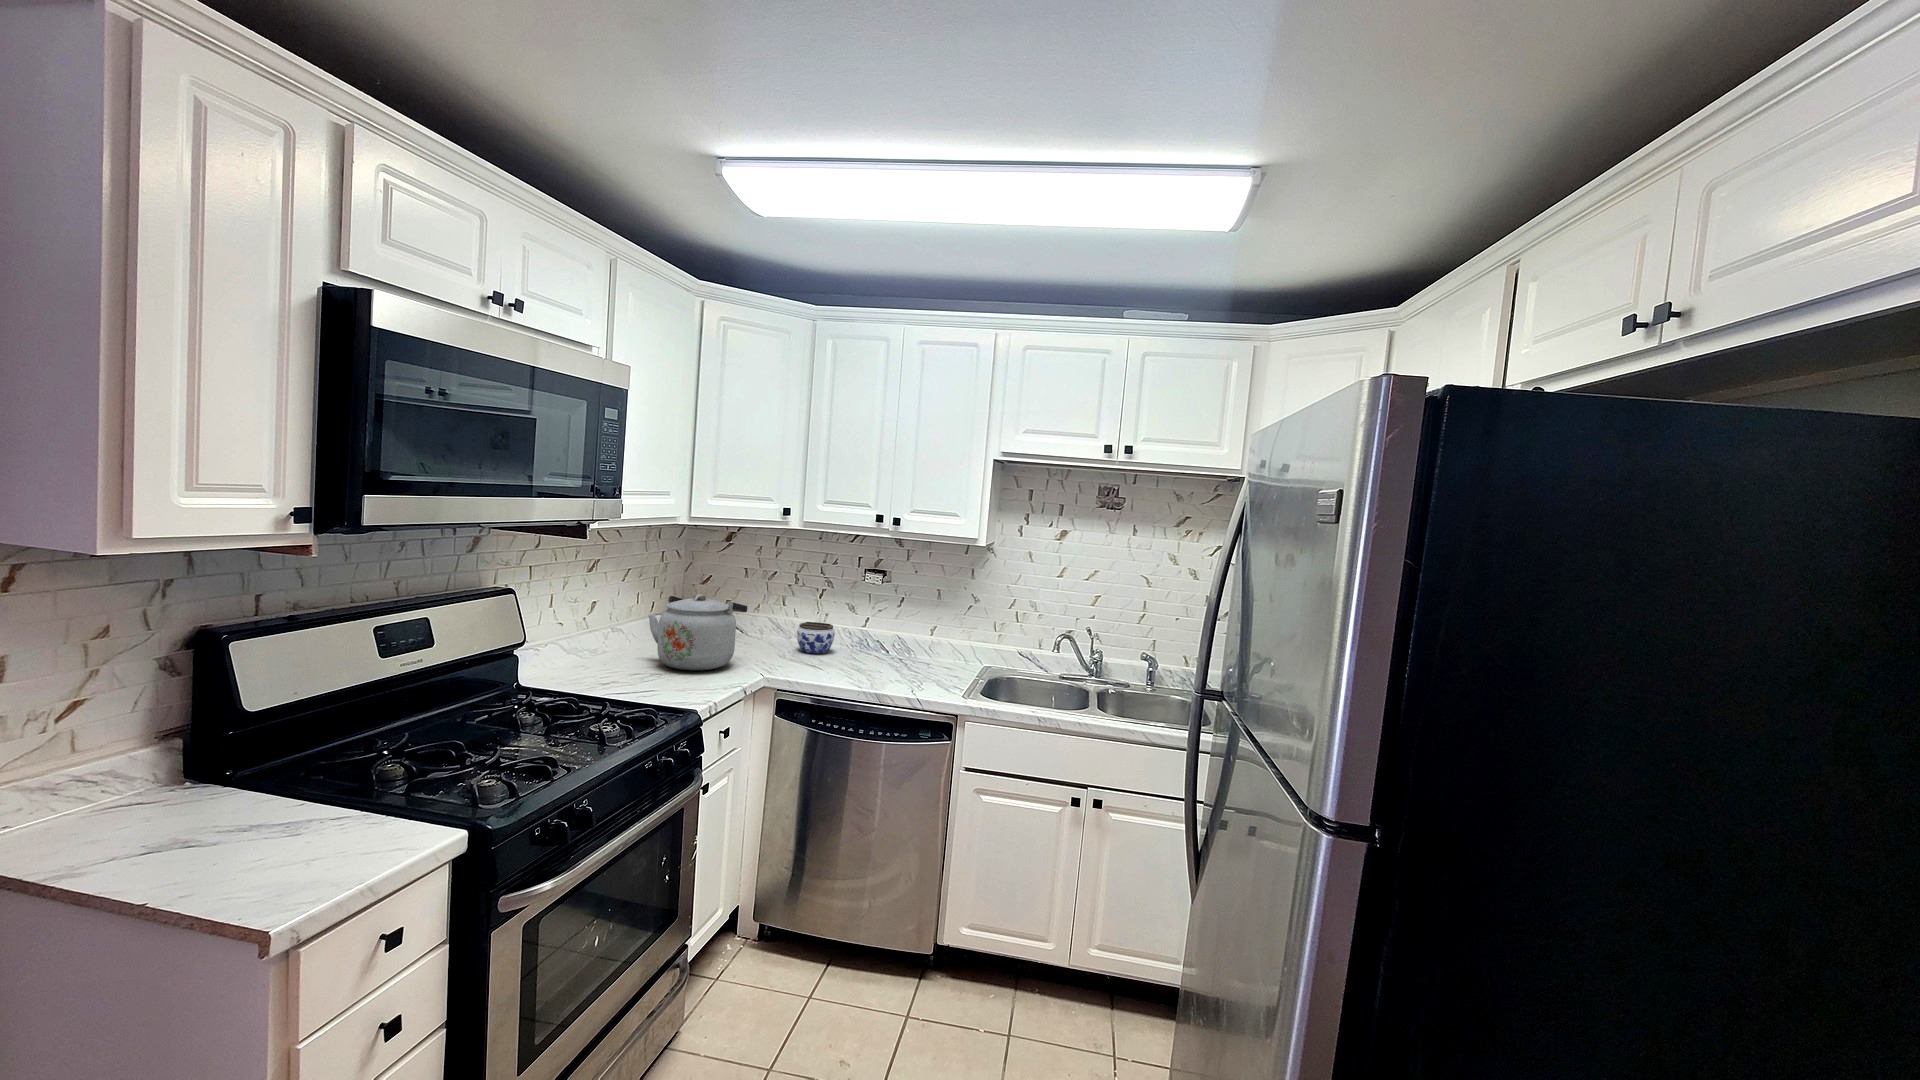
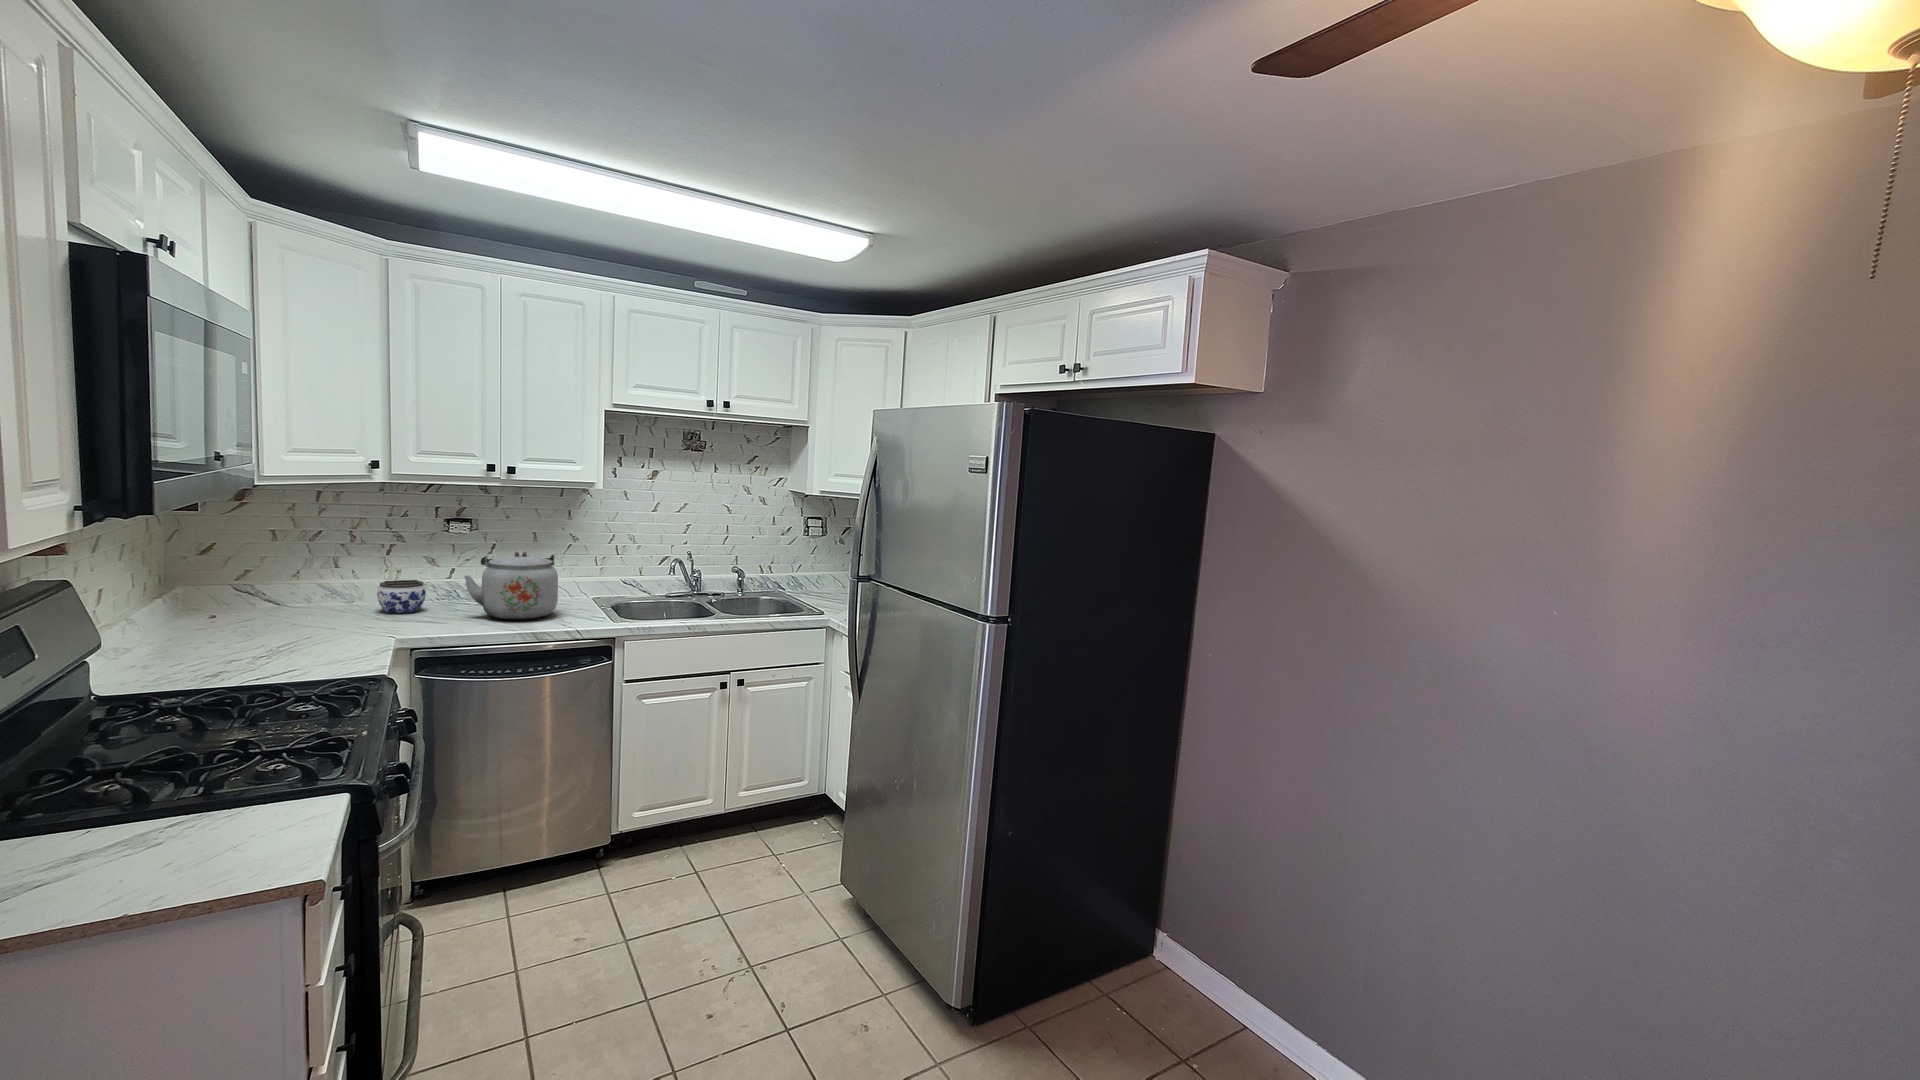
kettle: present [648,594,747,670] -> present [464,551,558,619]

